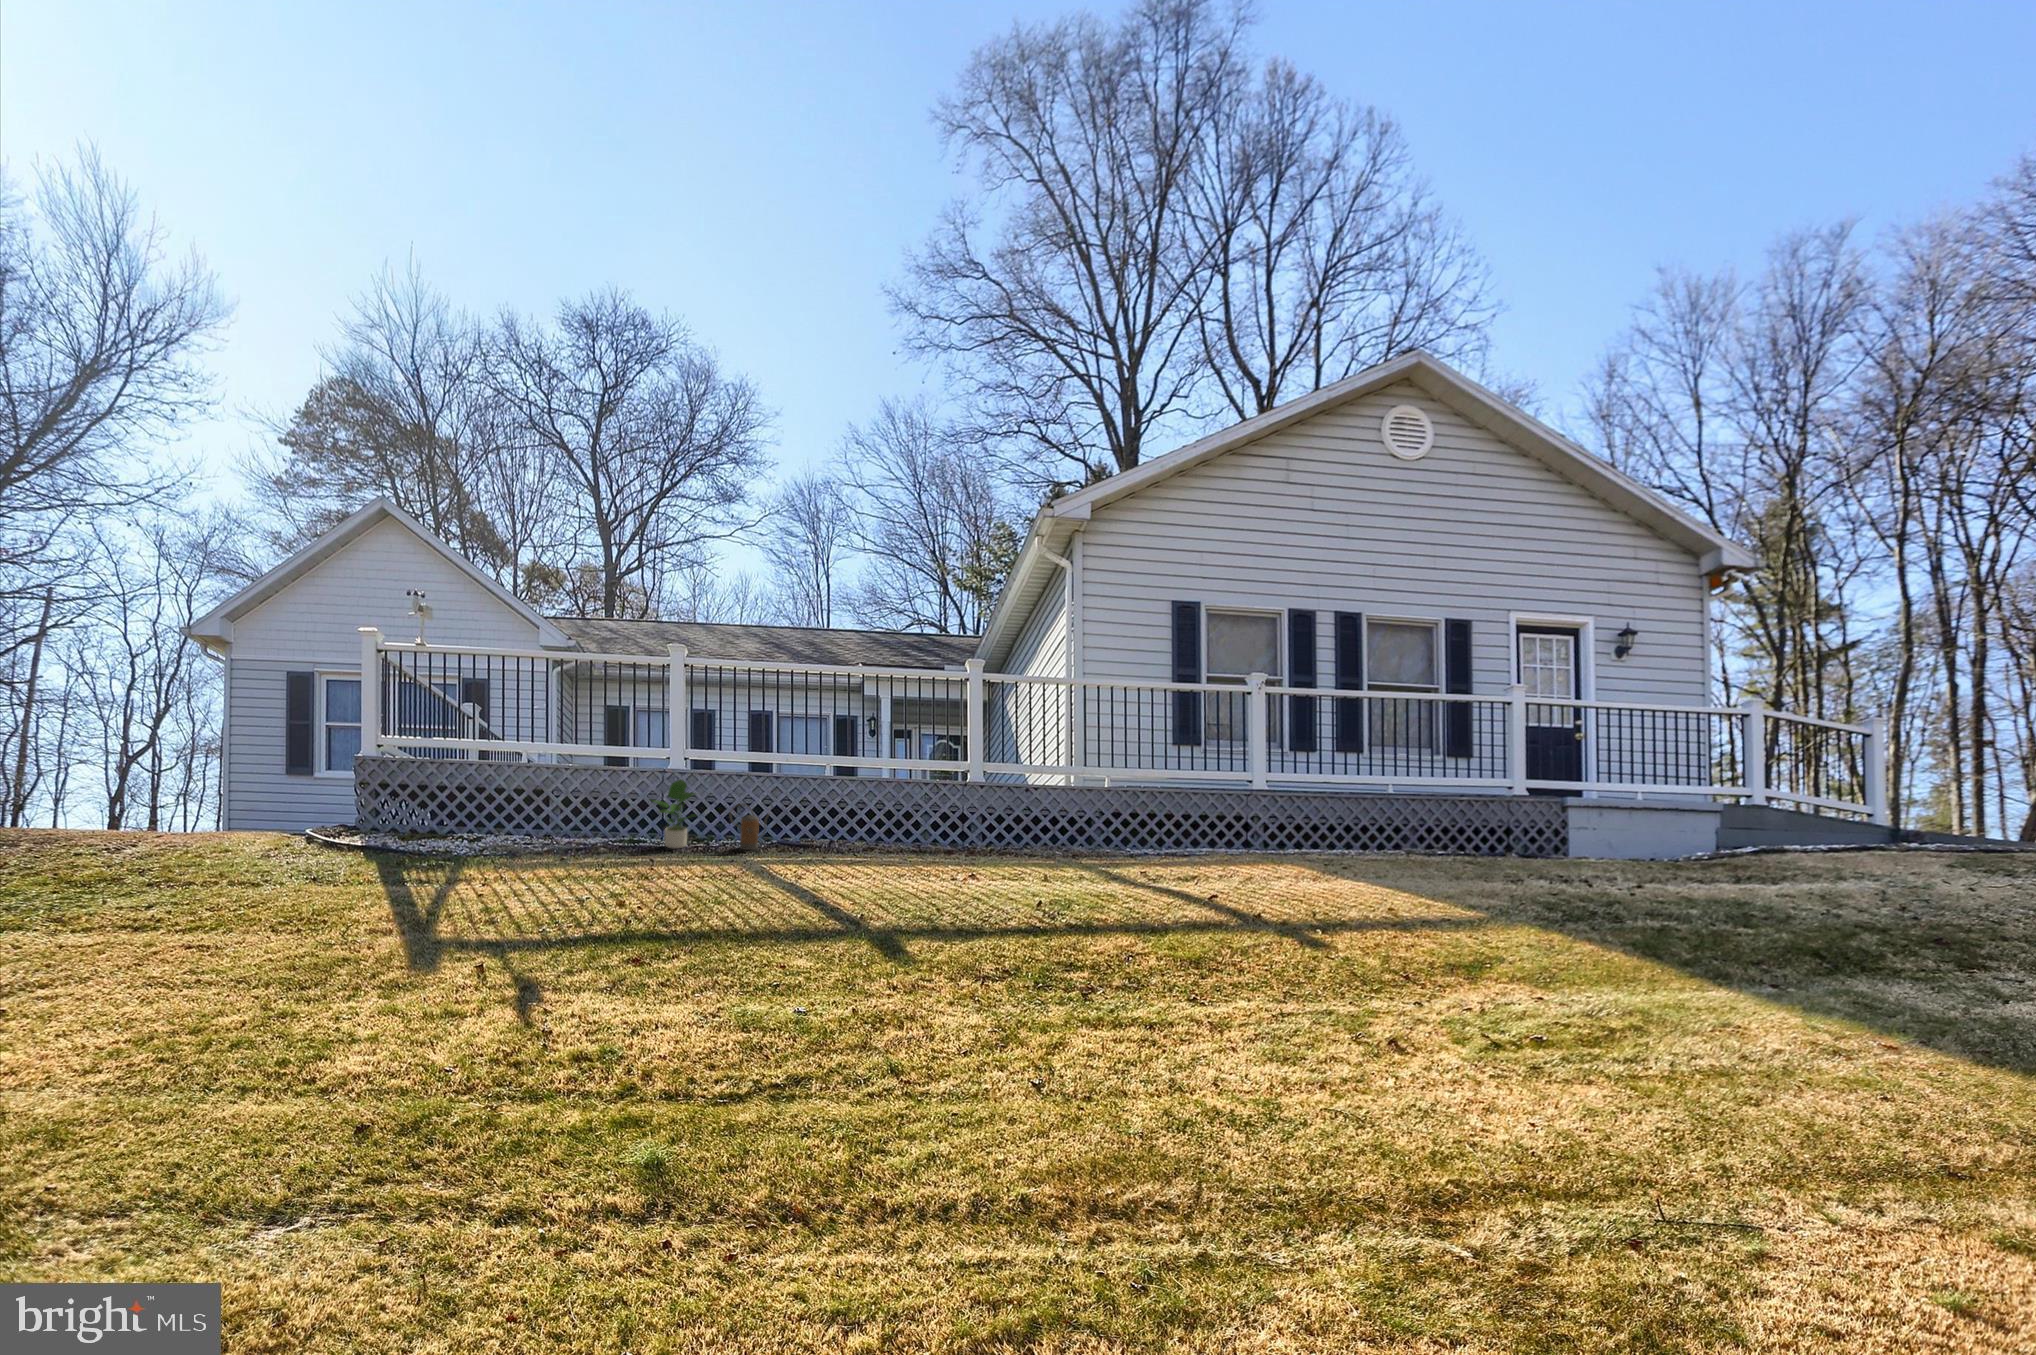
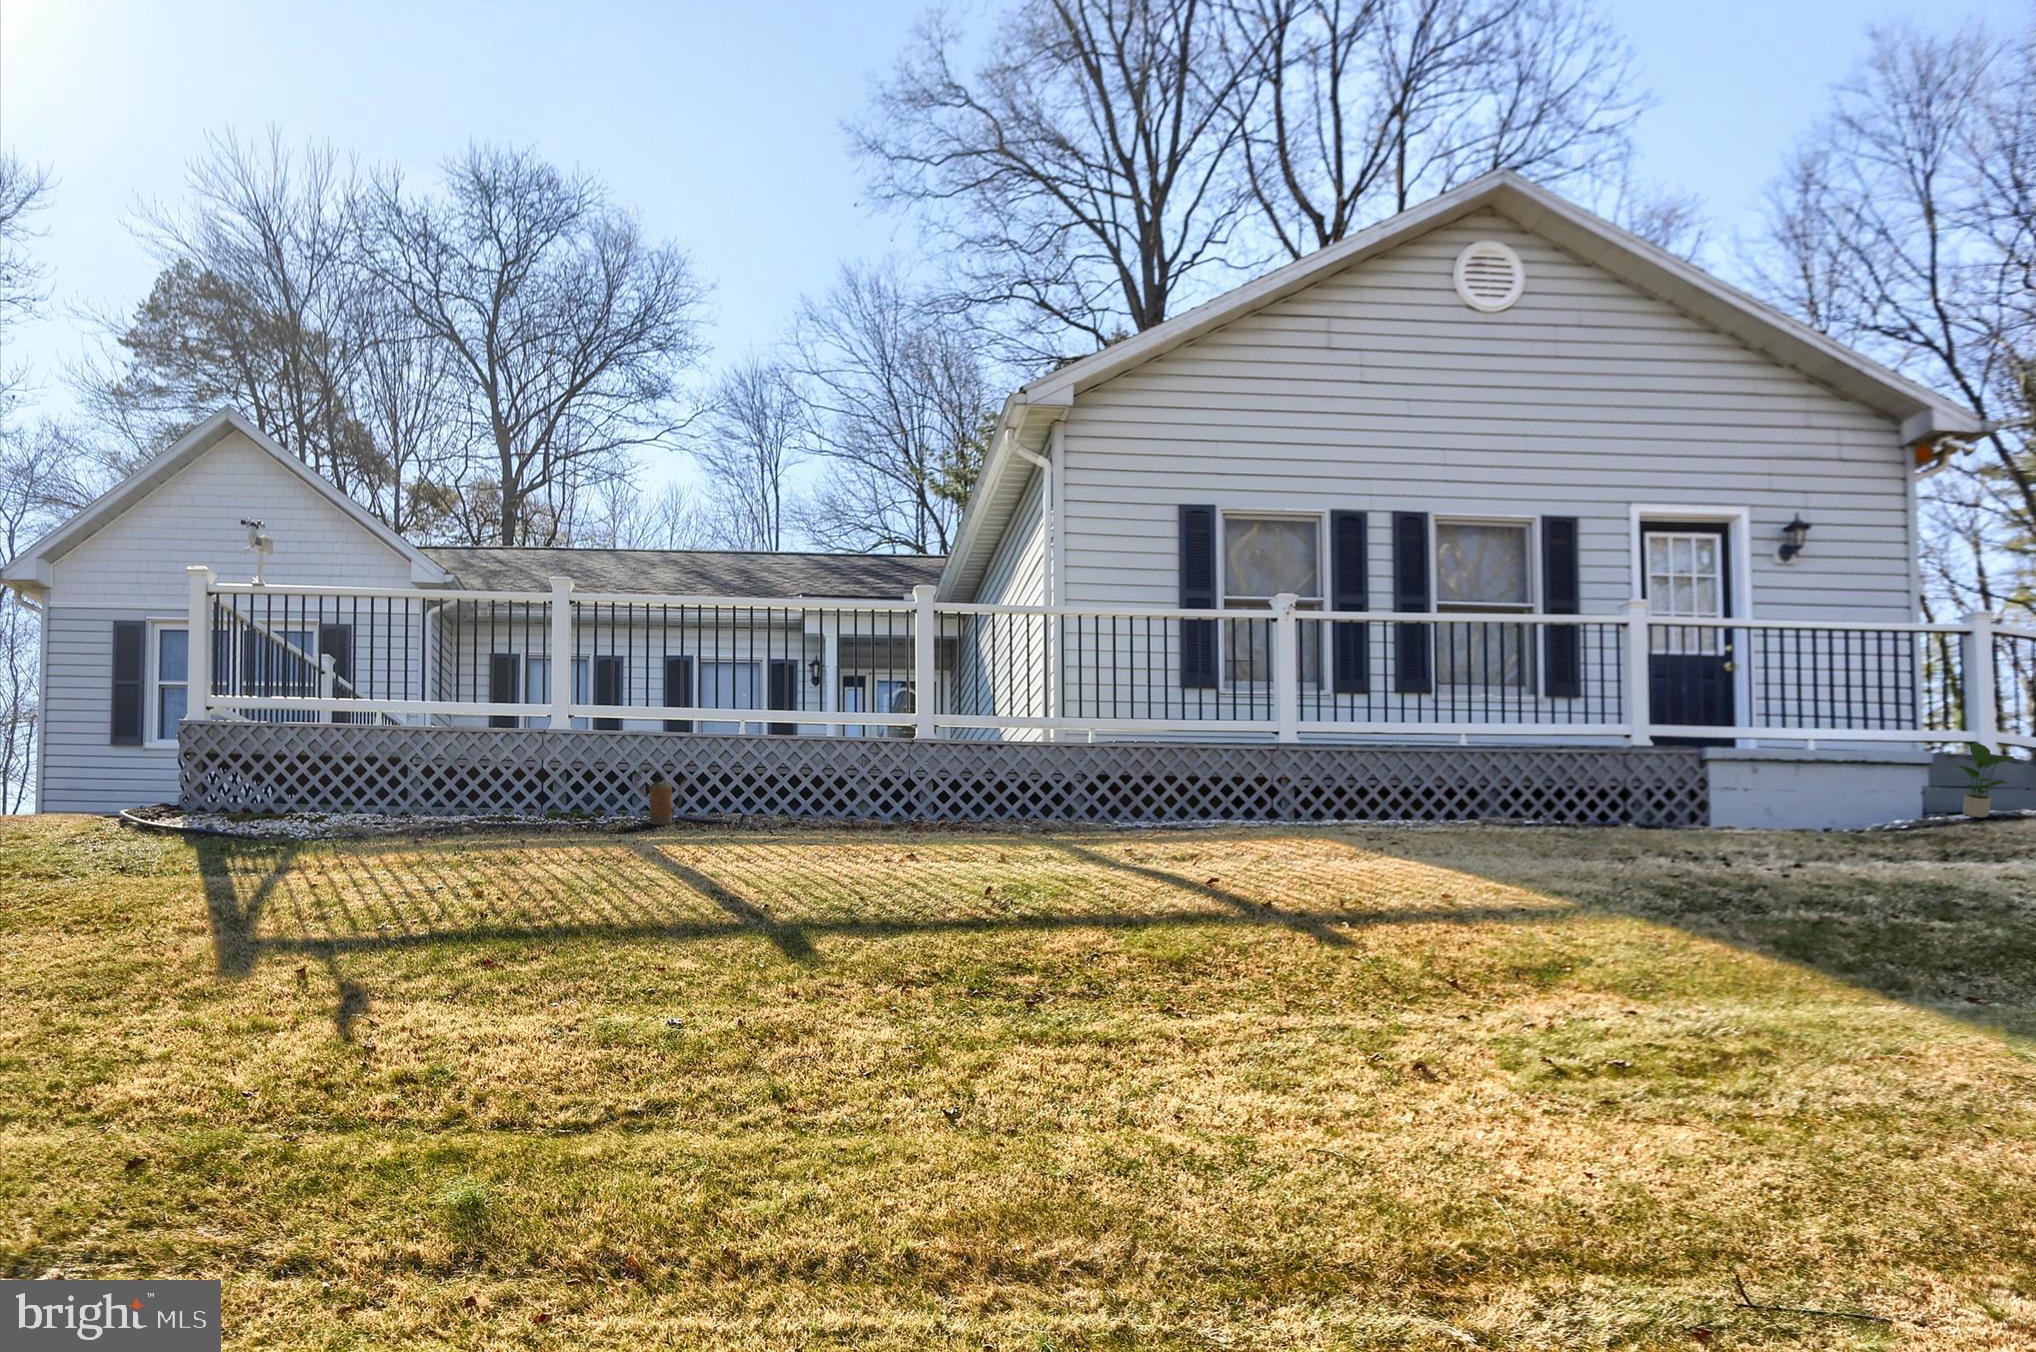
potted plant: present [653,779,696,849] -> present [1957,742,2014,818]

